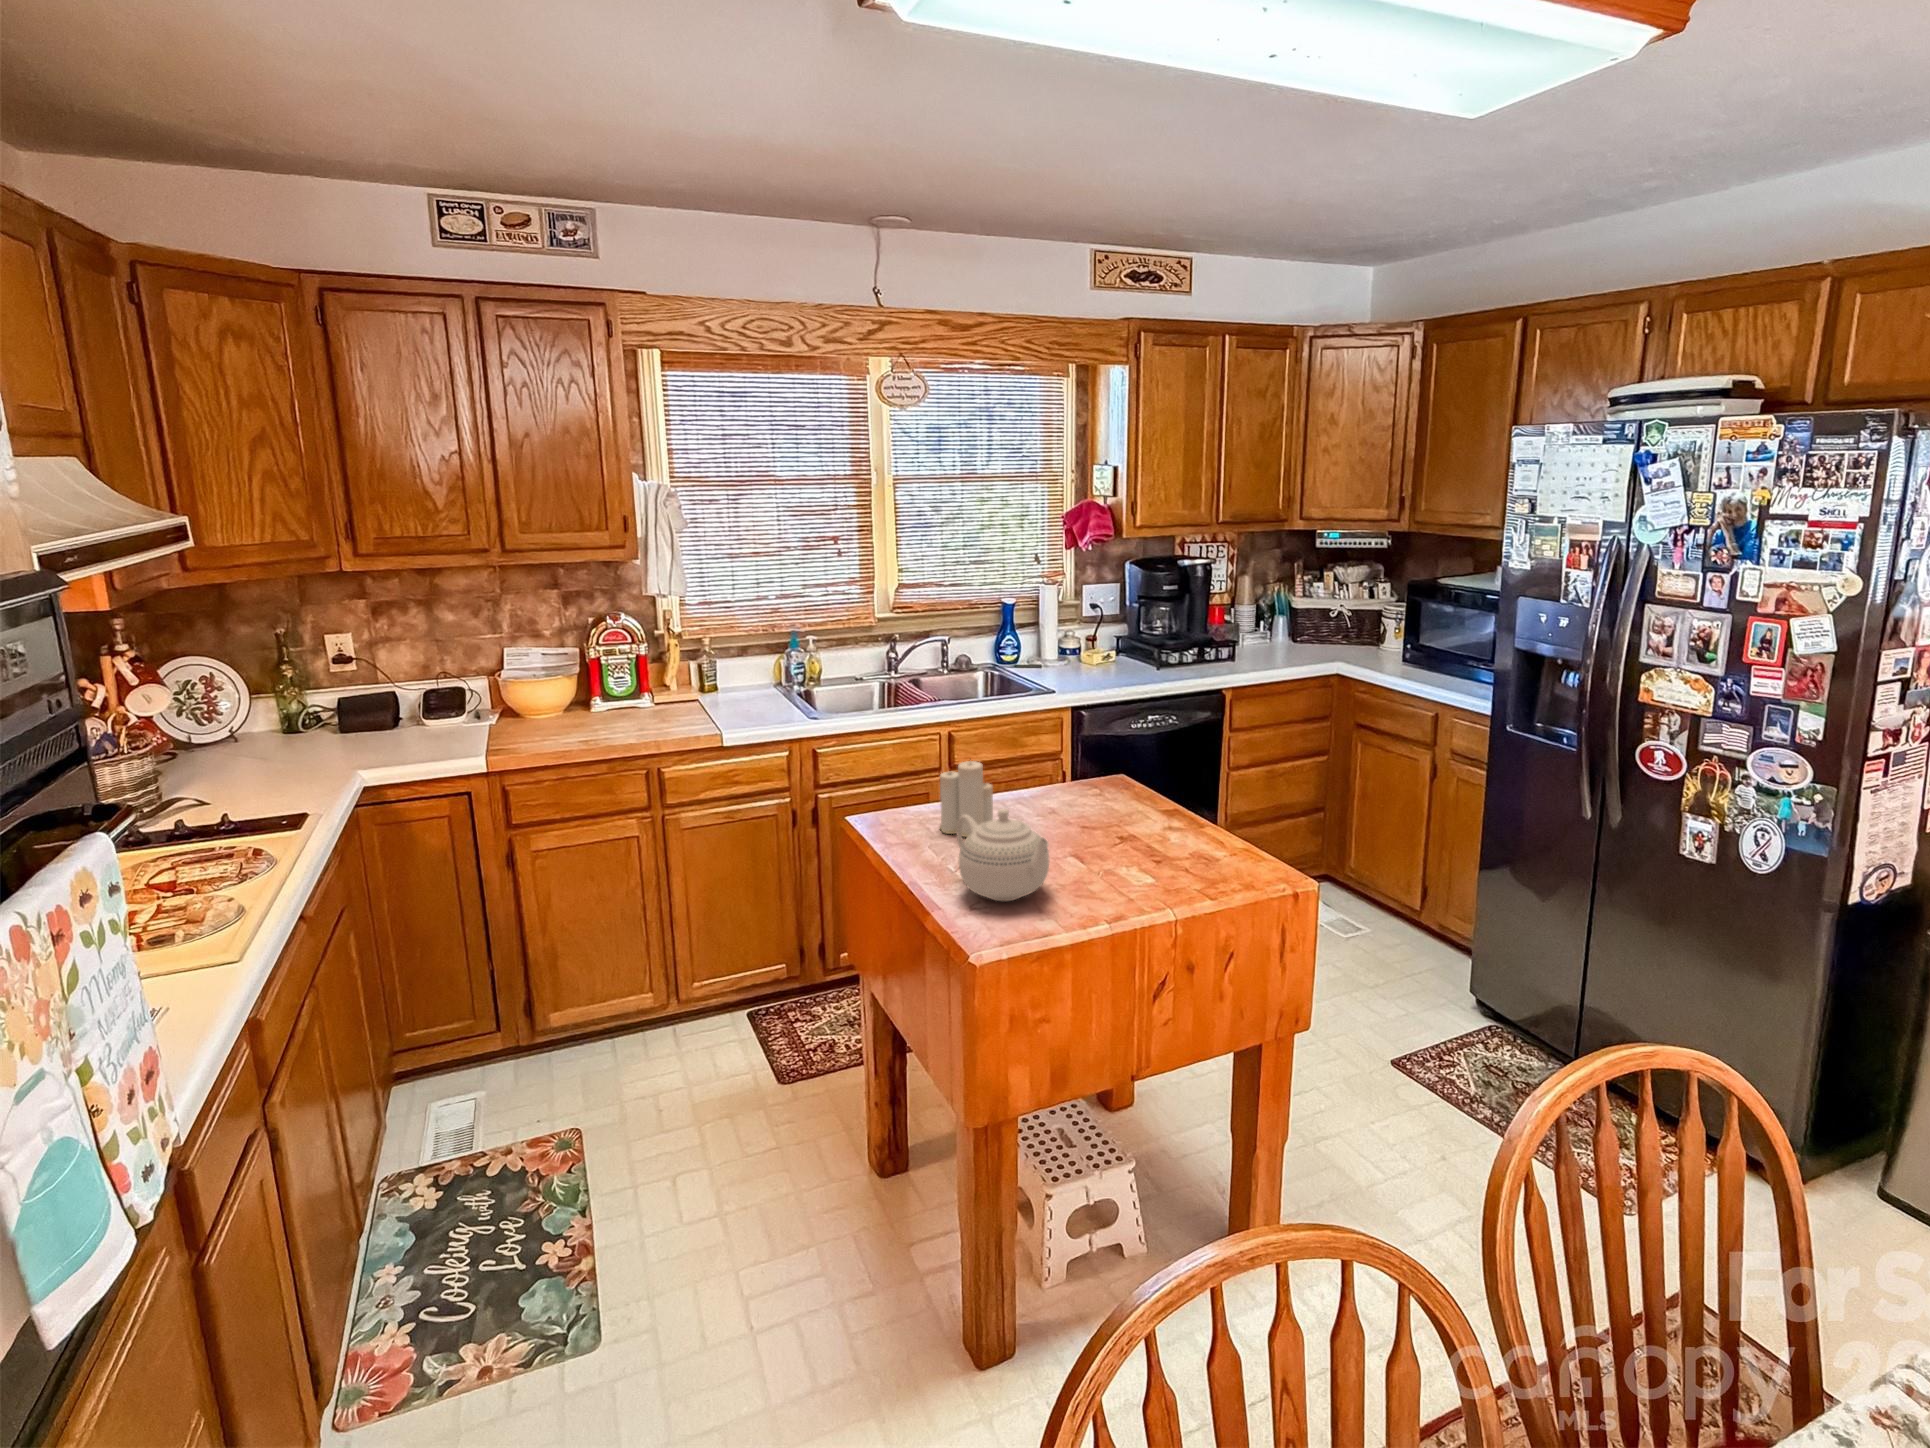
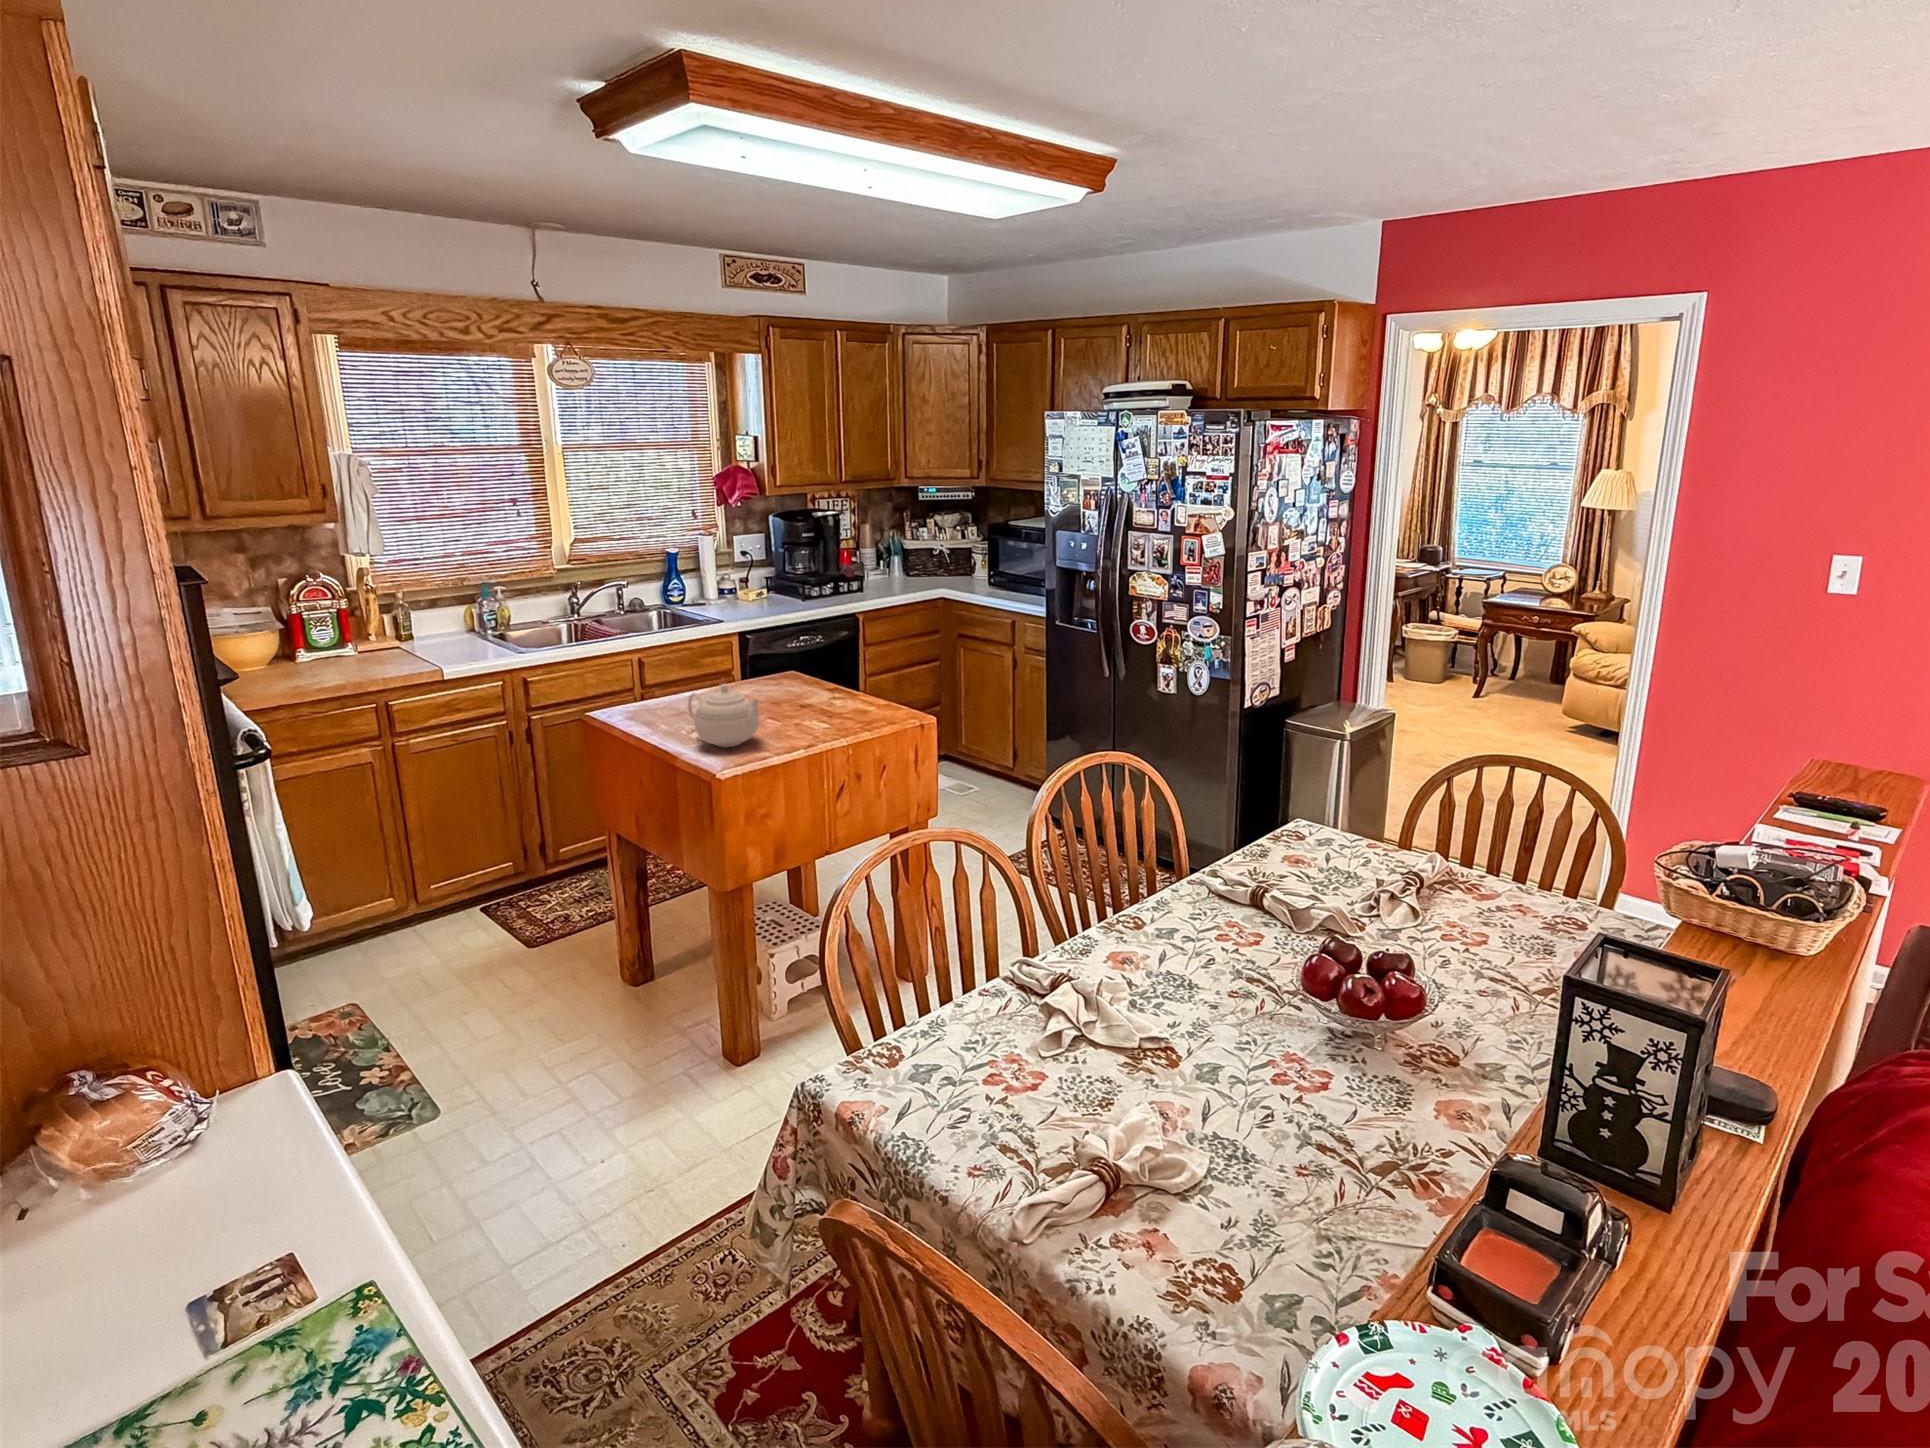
candle: present [939,761,993,837] -> none [663,657,709,717]

